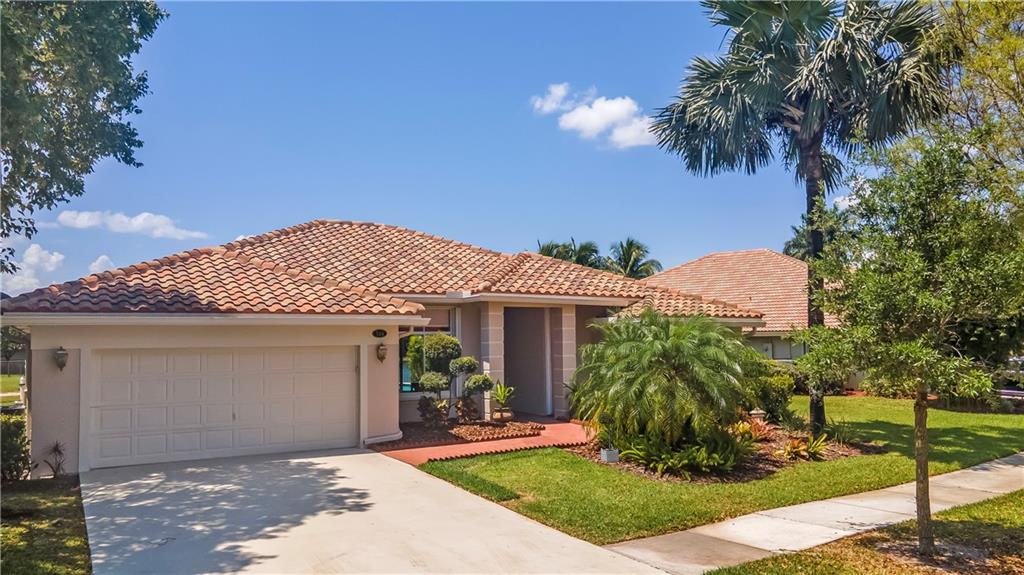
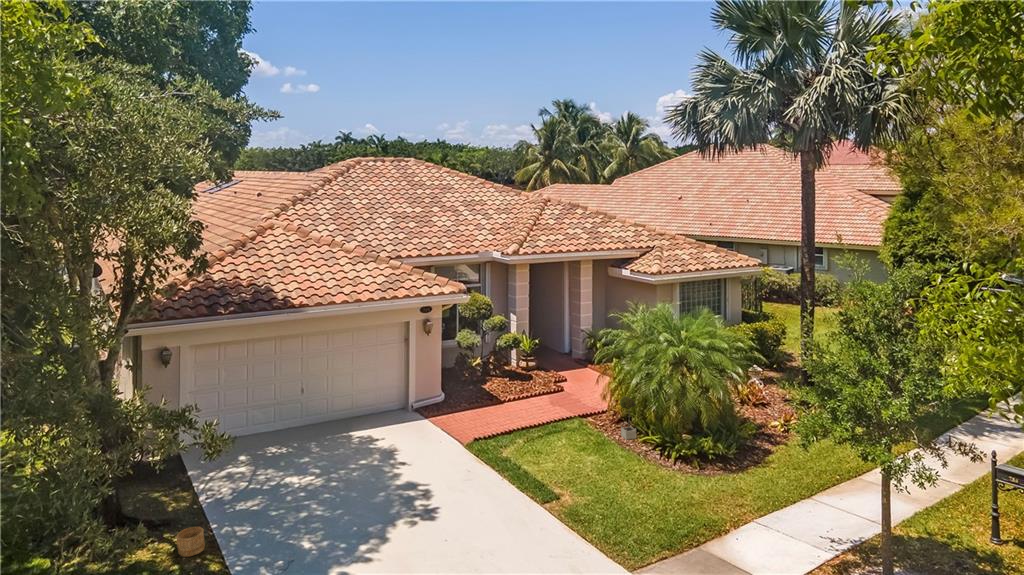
wooden bucket: none [24,504,64,537] -> present [176,527,205,557]

